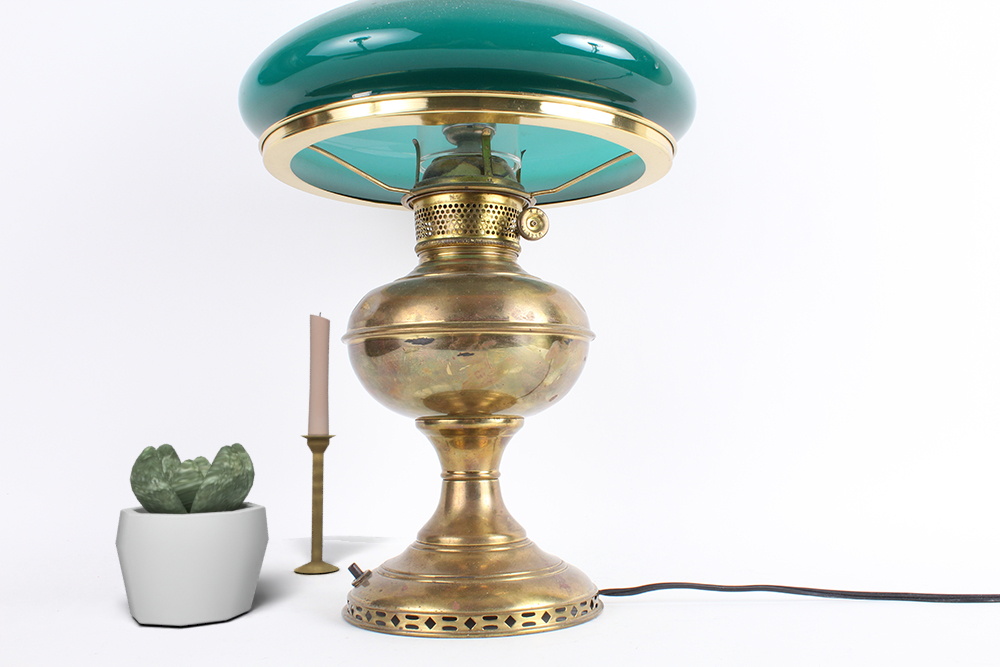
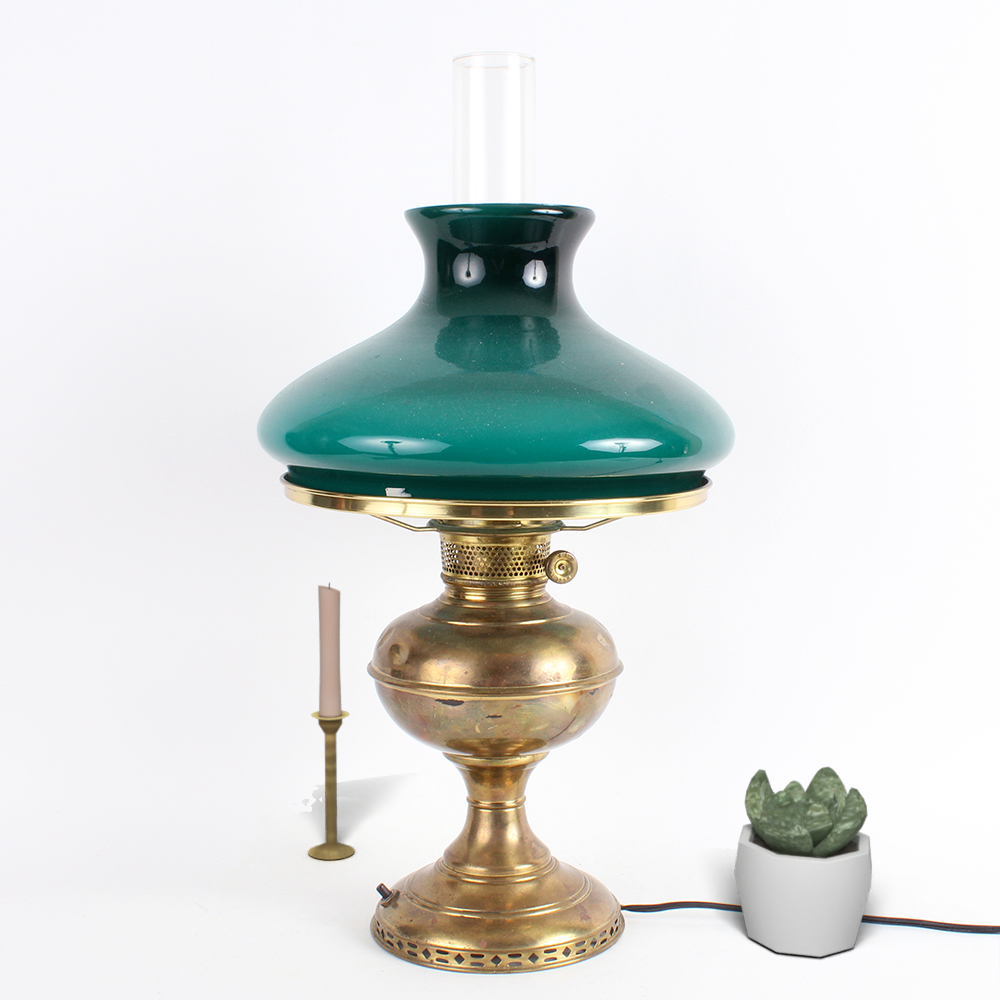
succulent plant: present [115,443,269,626] -> present [734,767,872,957]

